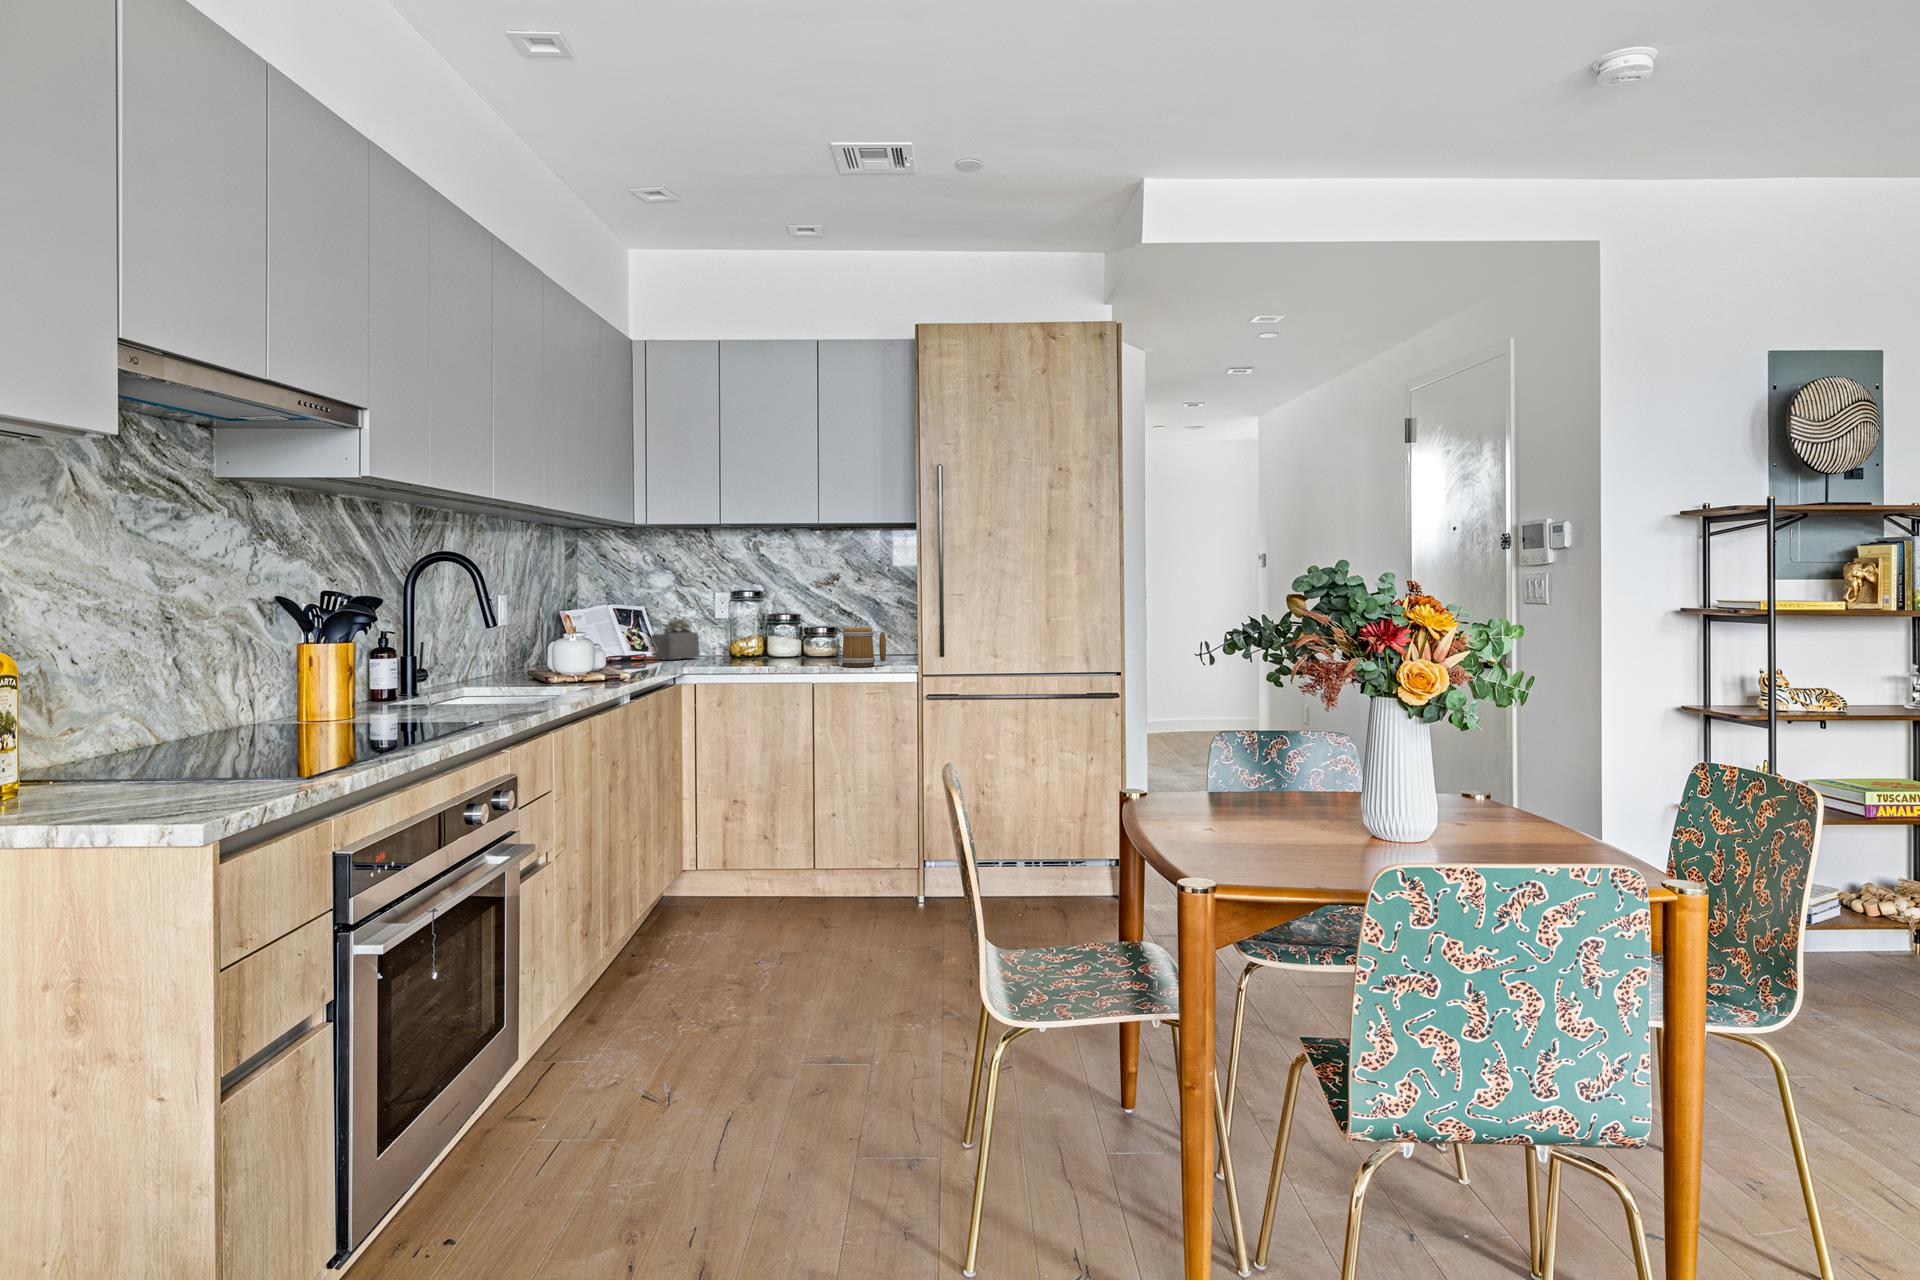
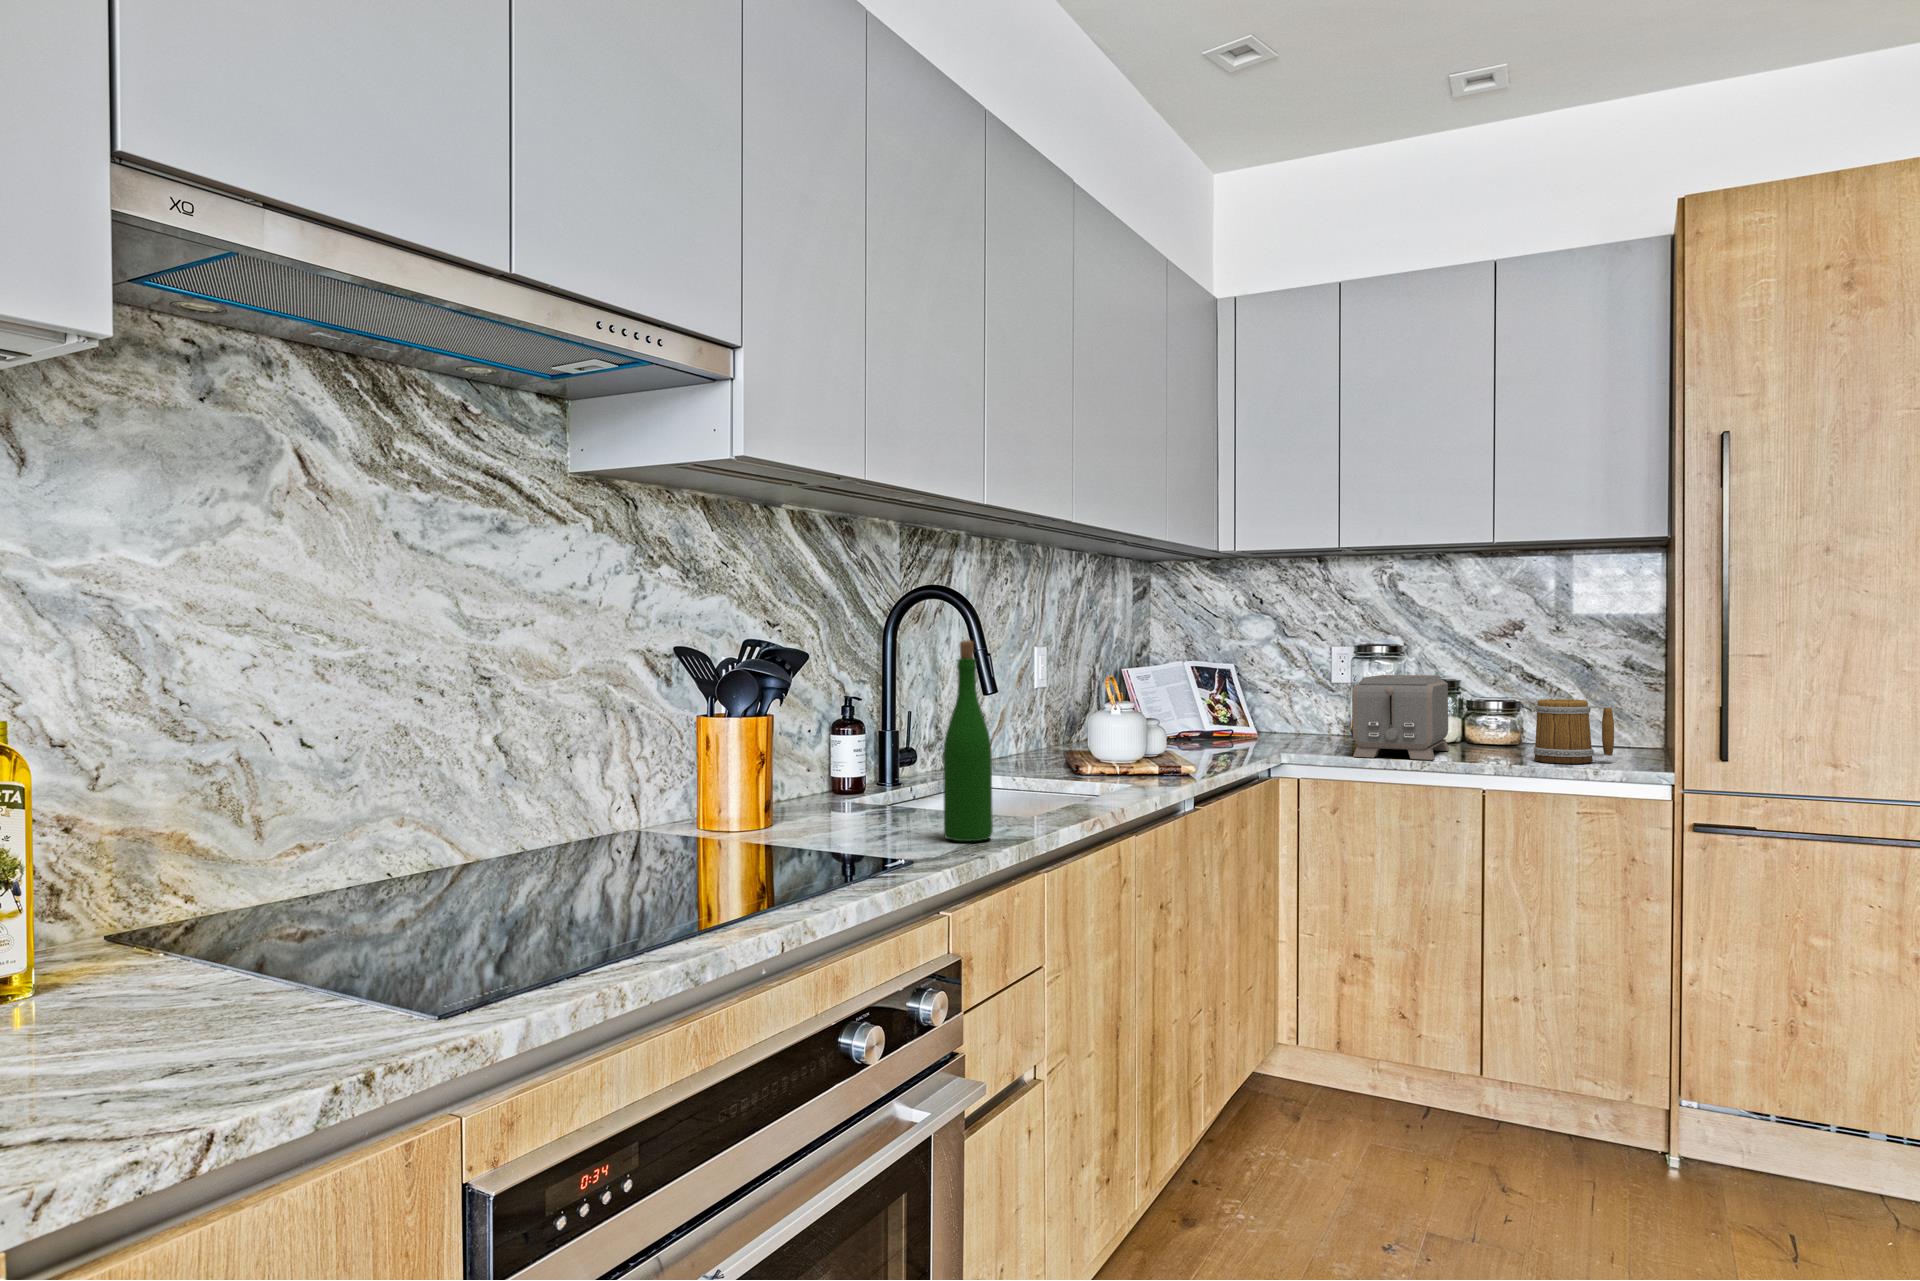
wine bottle: none [493,593,525,716] -> present [943,640,993,841]
toaster: none [731,613,793,668] -> present [1352,675,1449,760]
succulent plant: present [651,619,700,660] -> none [1242,679,1310,737]

